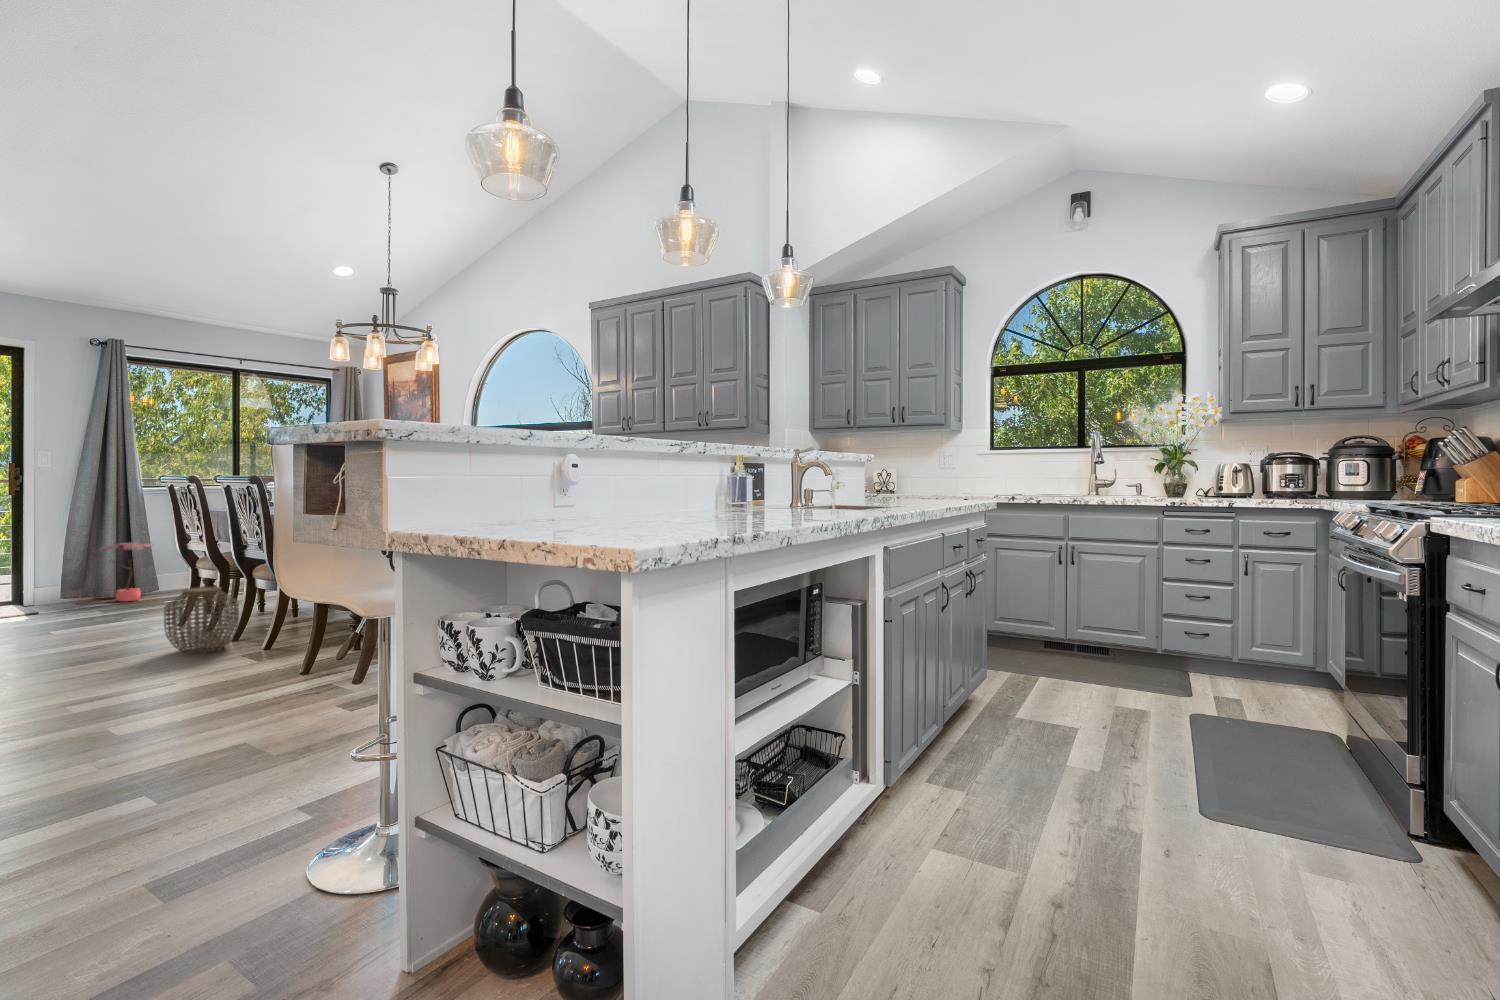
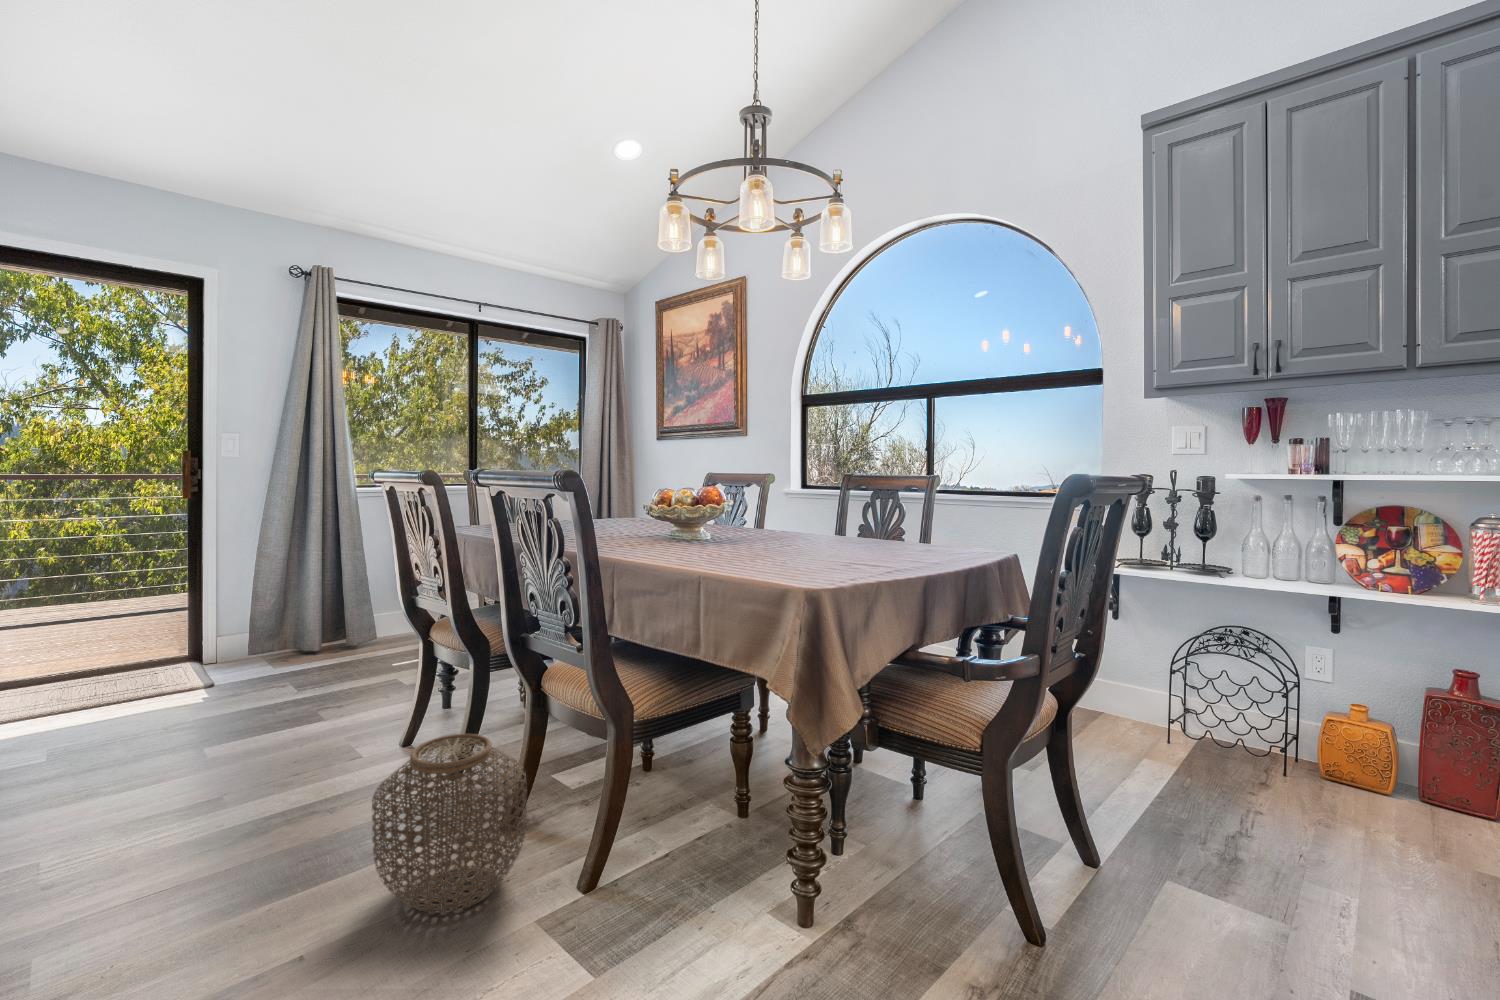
potted plant: present [99,543,154,602] -> none [296,572,373,662]

